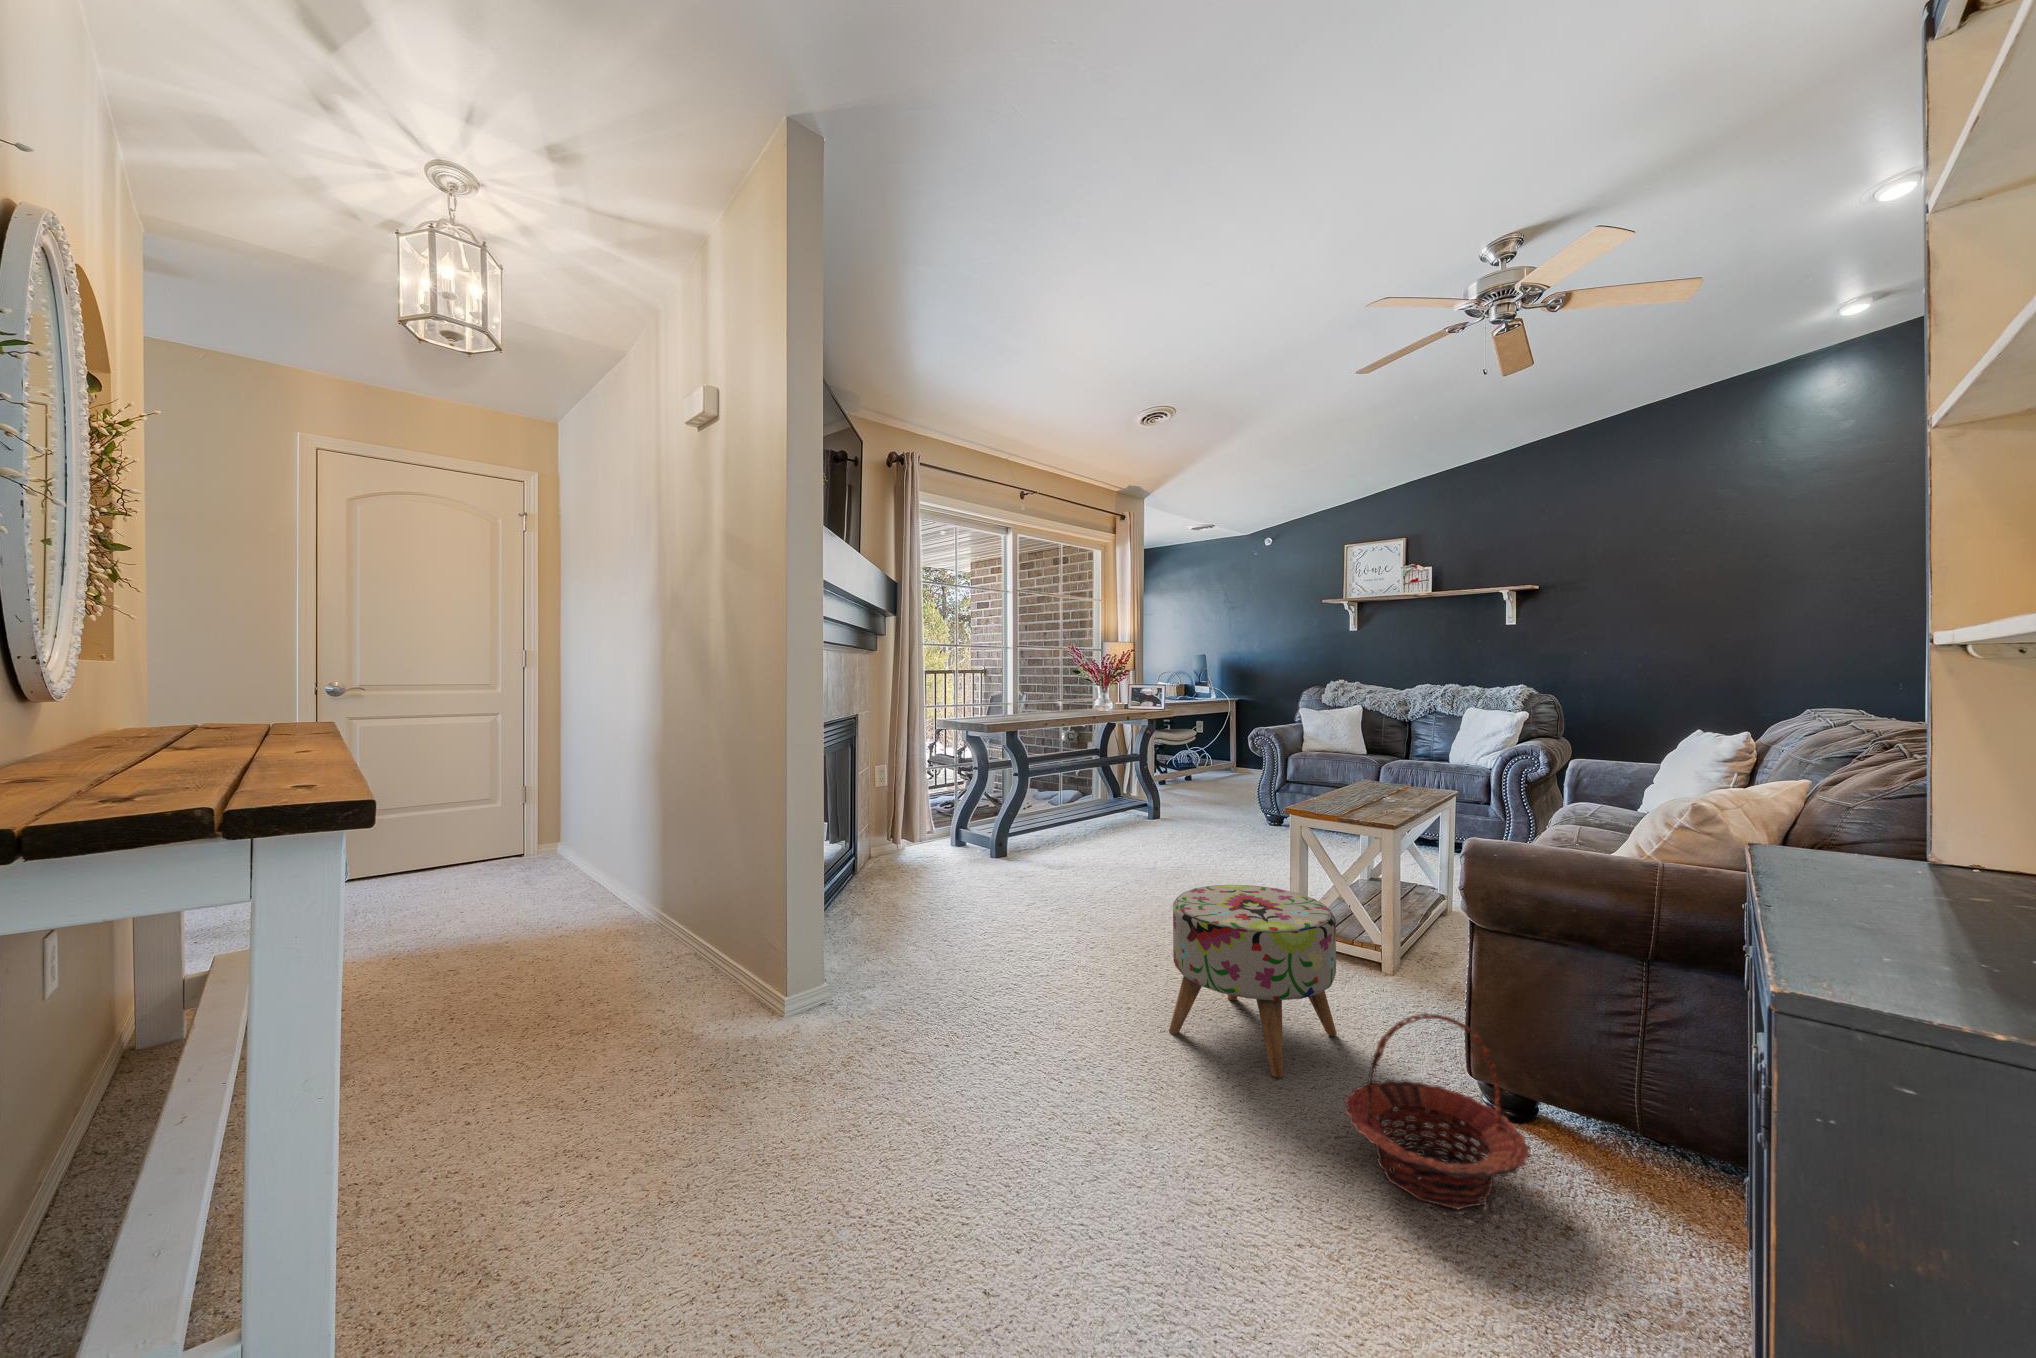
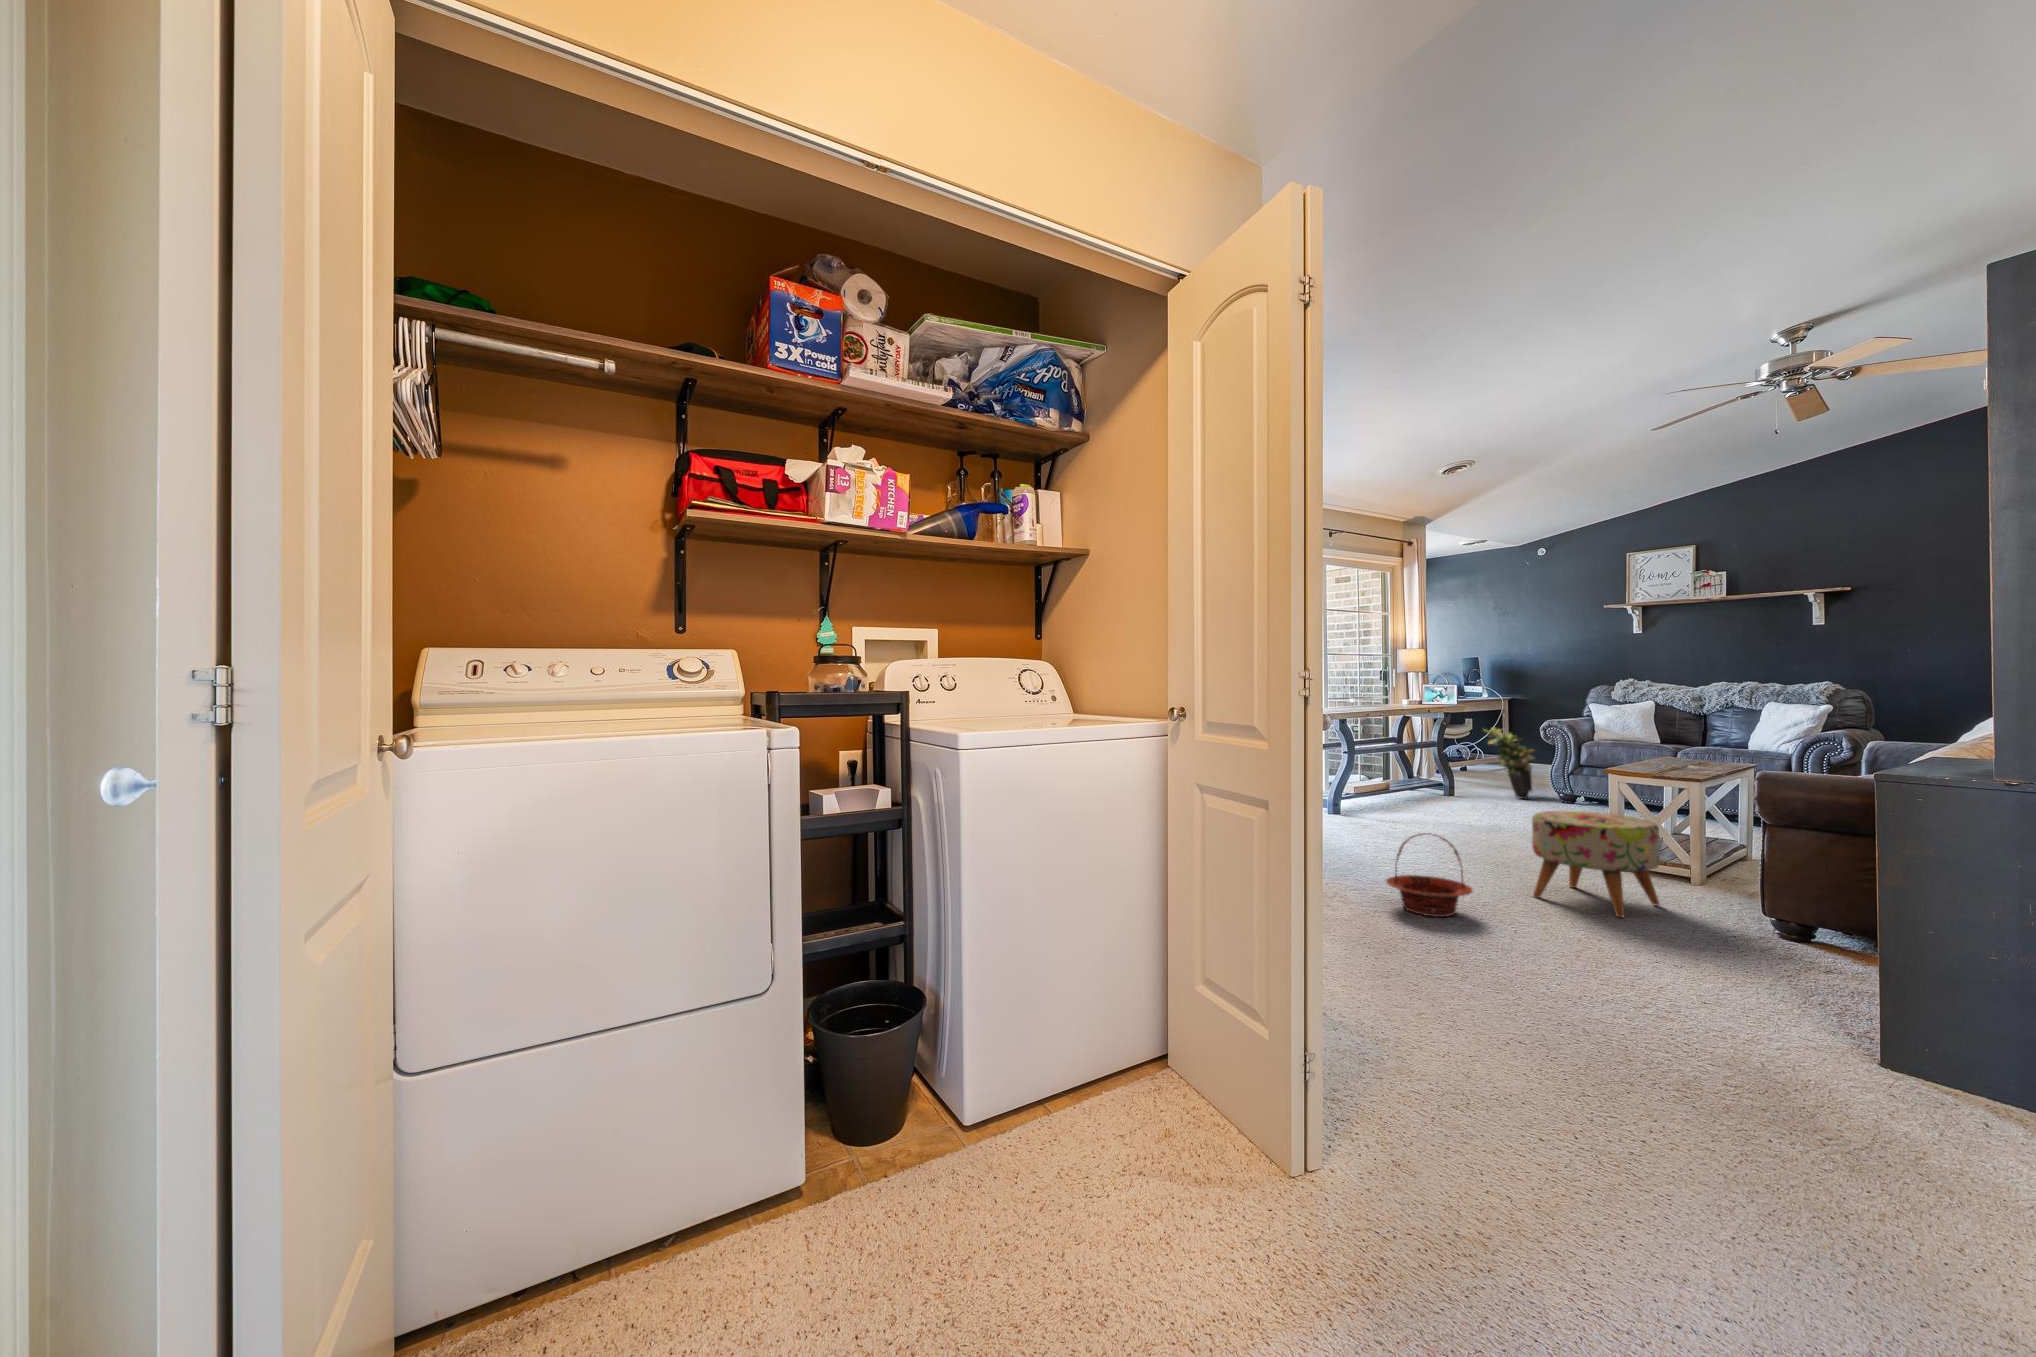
potted plant: none [1190,736,1244,824] -> present [1485,728,1534,799]
basket: present [1345,1013,1530,1209] -> present [1386,833,1473,917]

